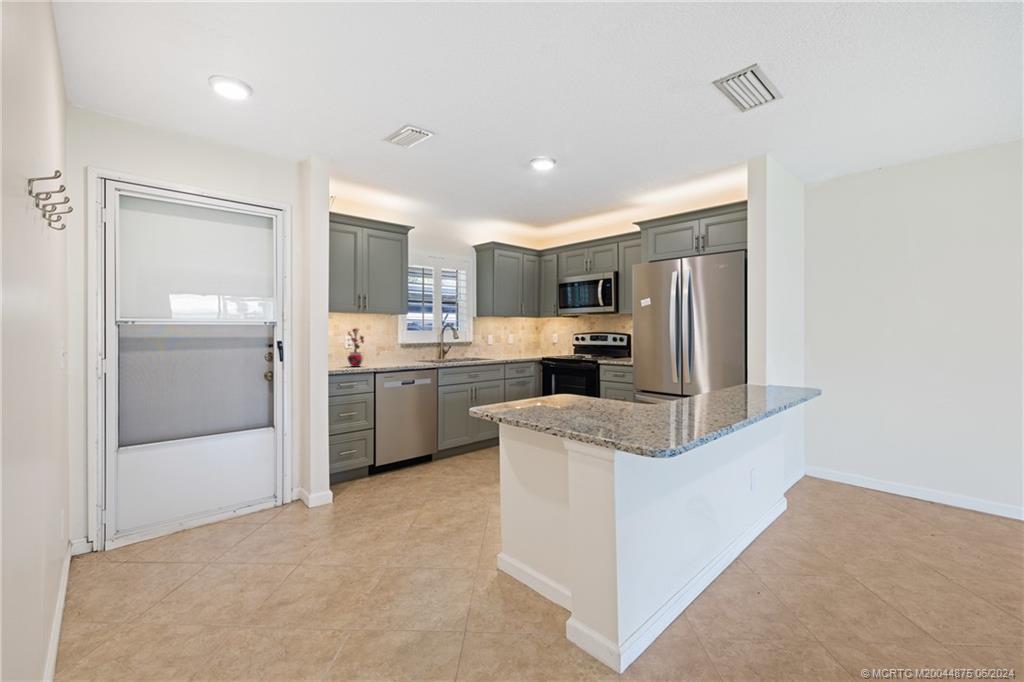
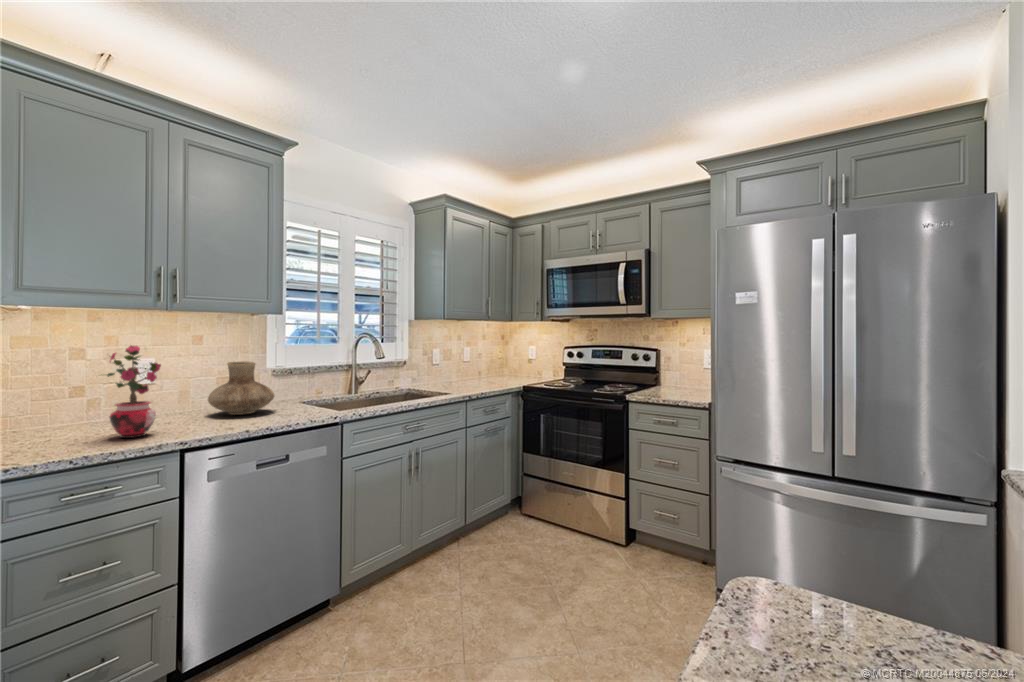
vase: none [376,338,405,363] -> present [208,361,274,415]

